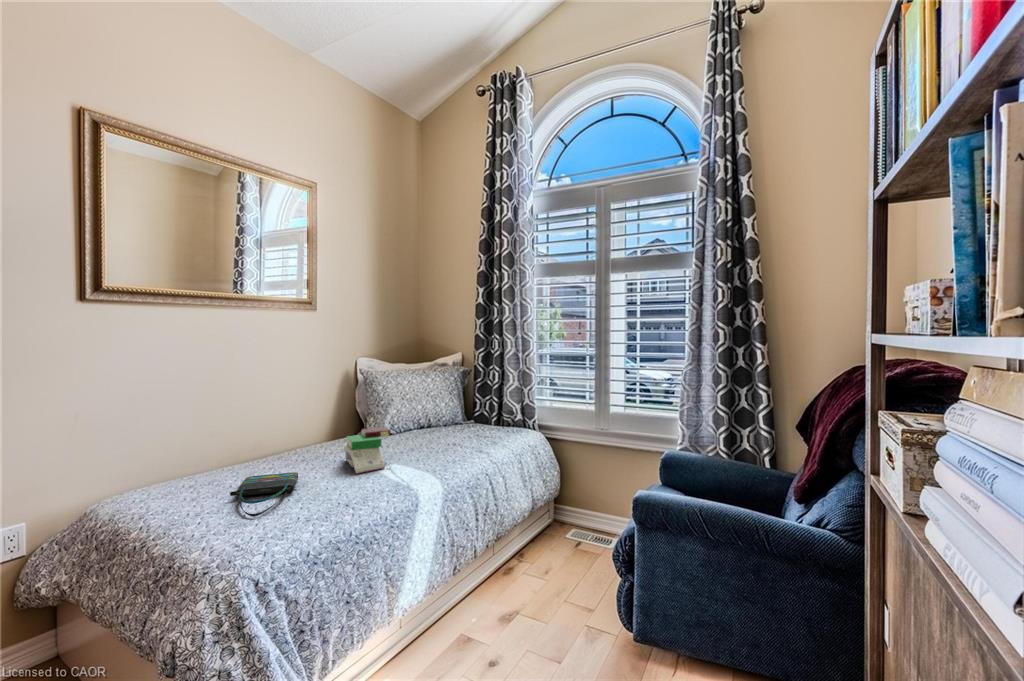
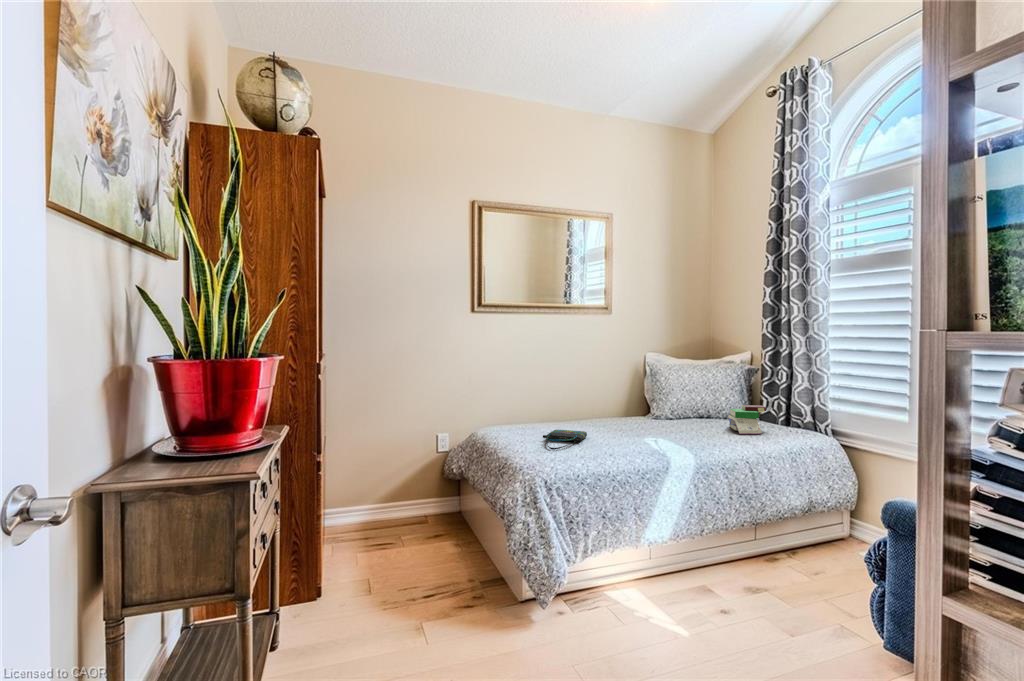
book: present [344,427,391,474] -> present [728,405,766,434]

